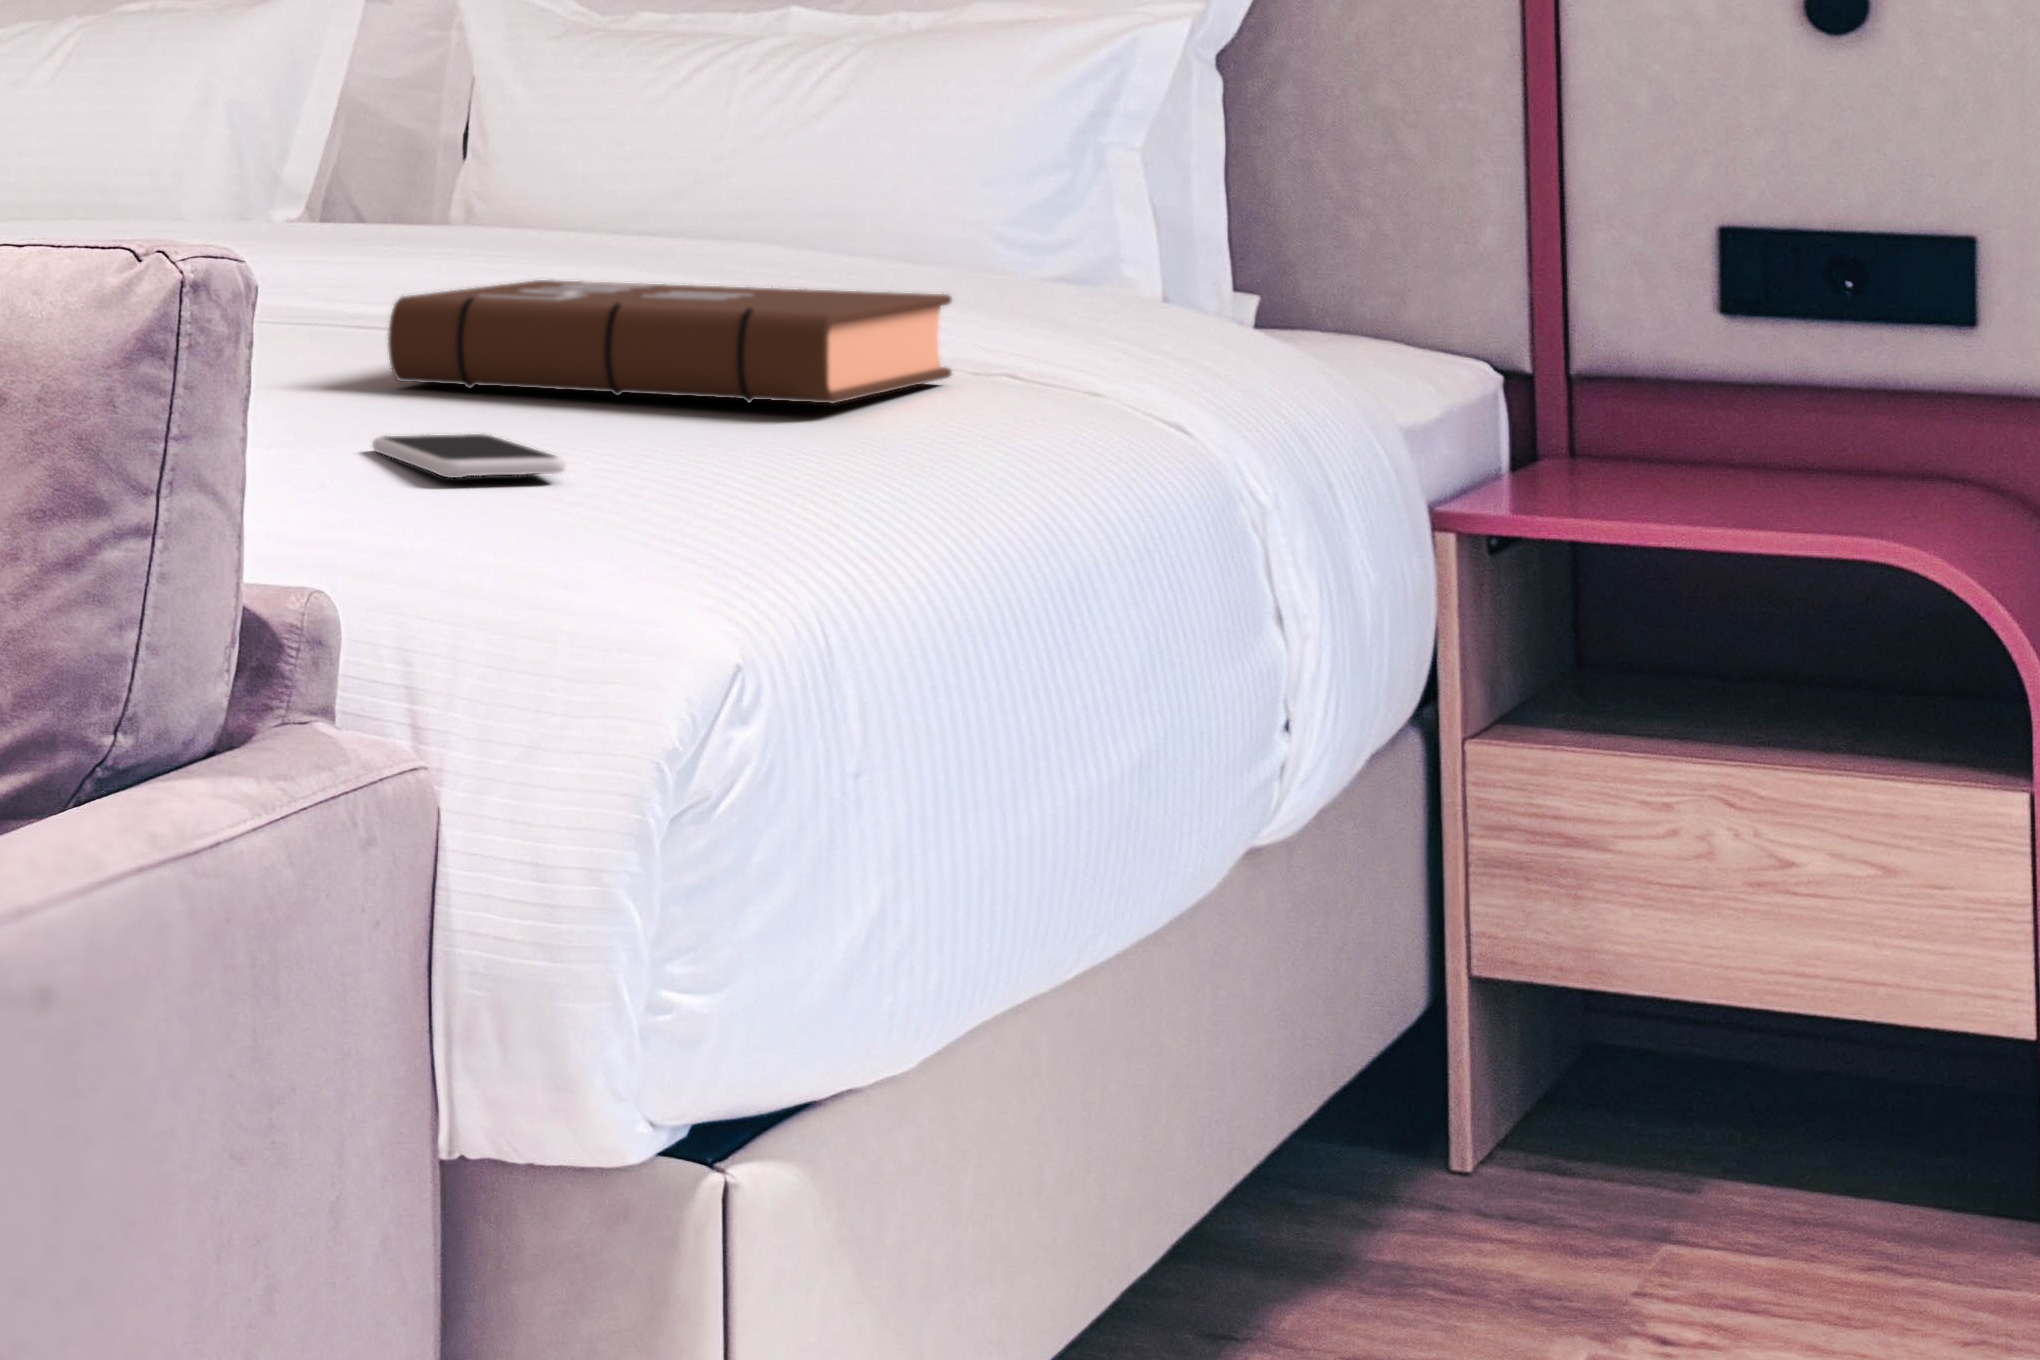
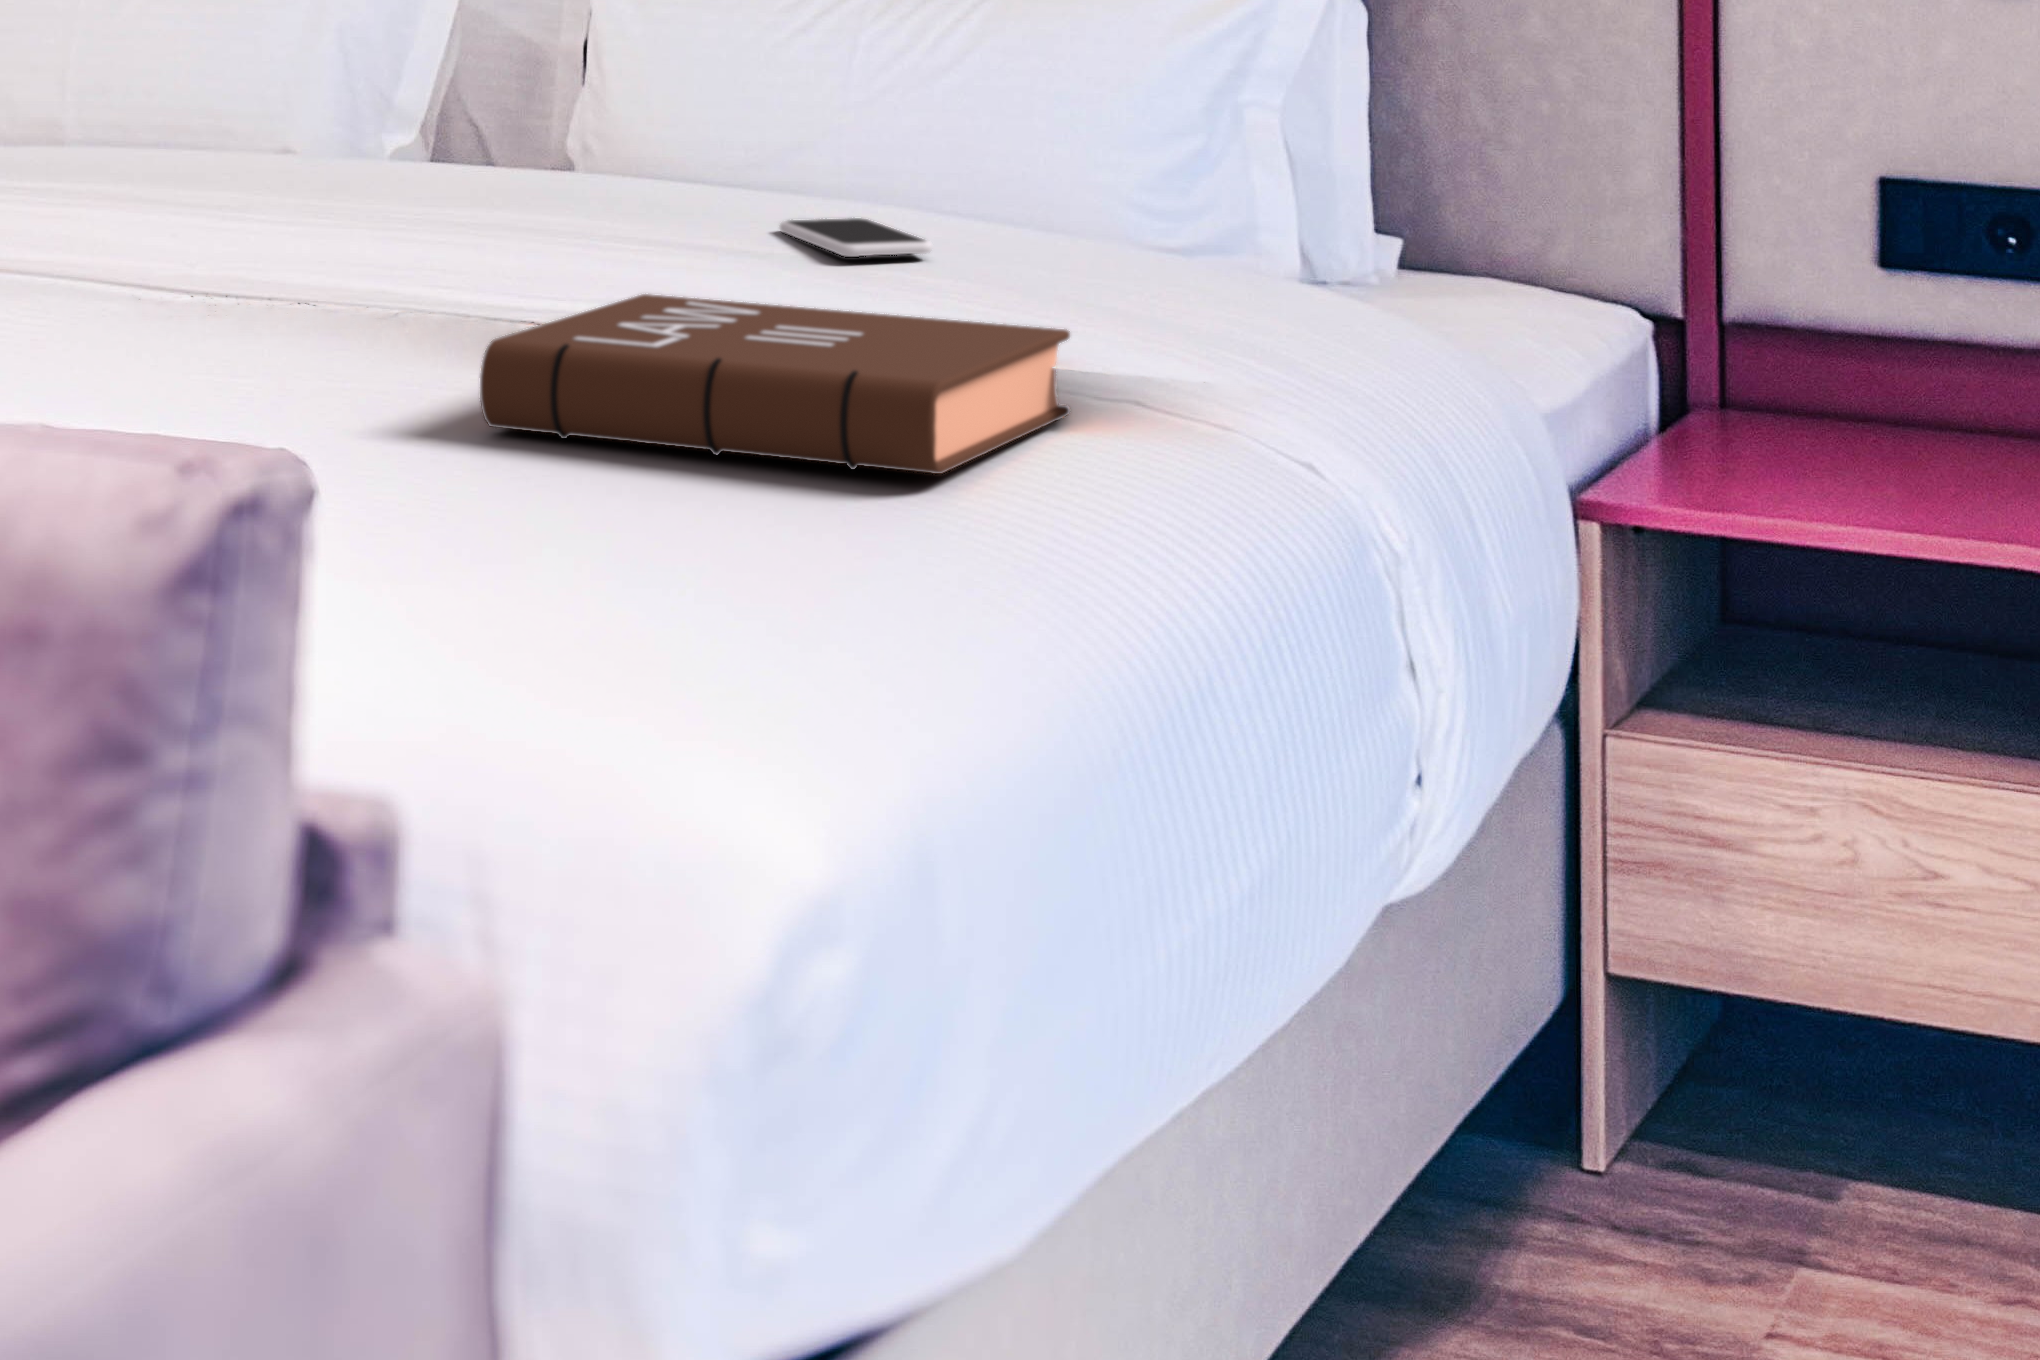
smartphone: present [372,434,566,478] -> present [780,218,933,257]

